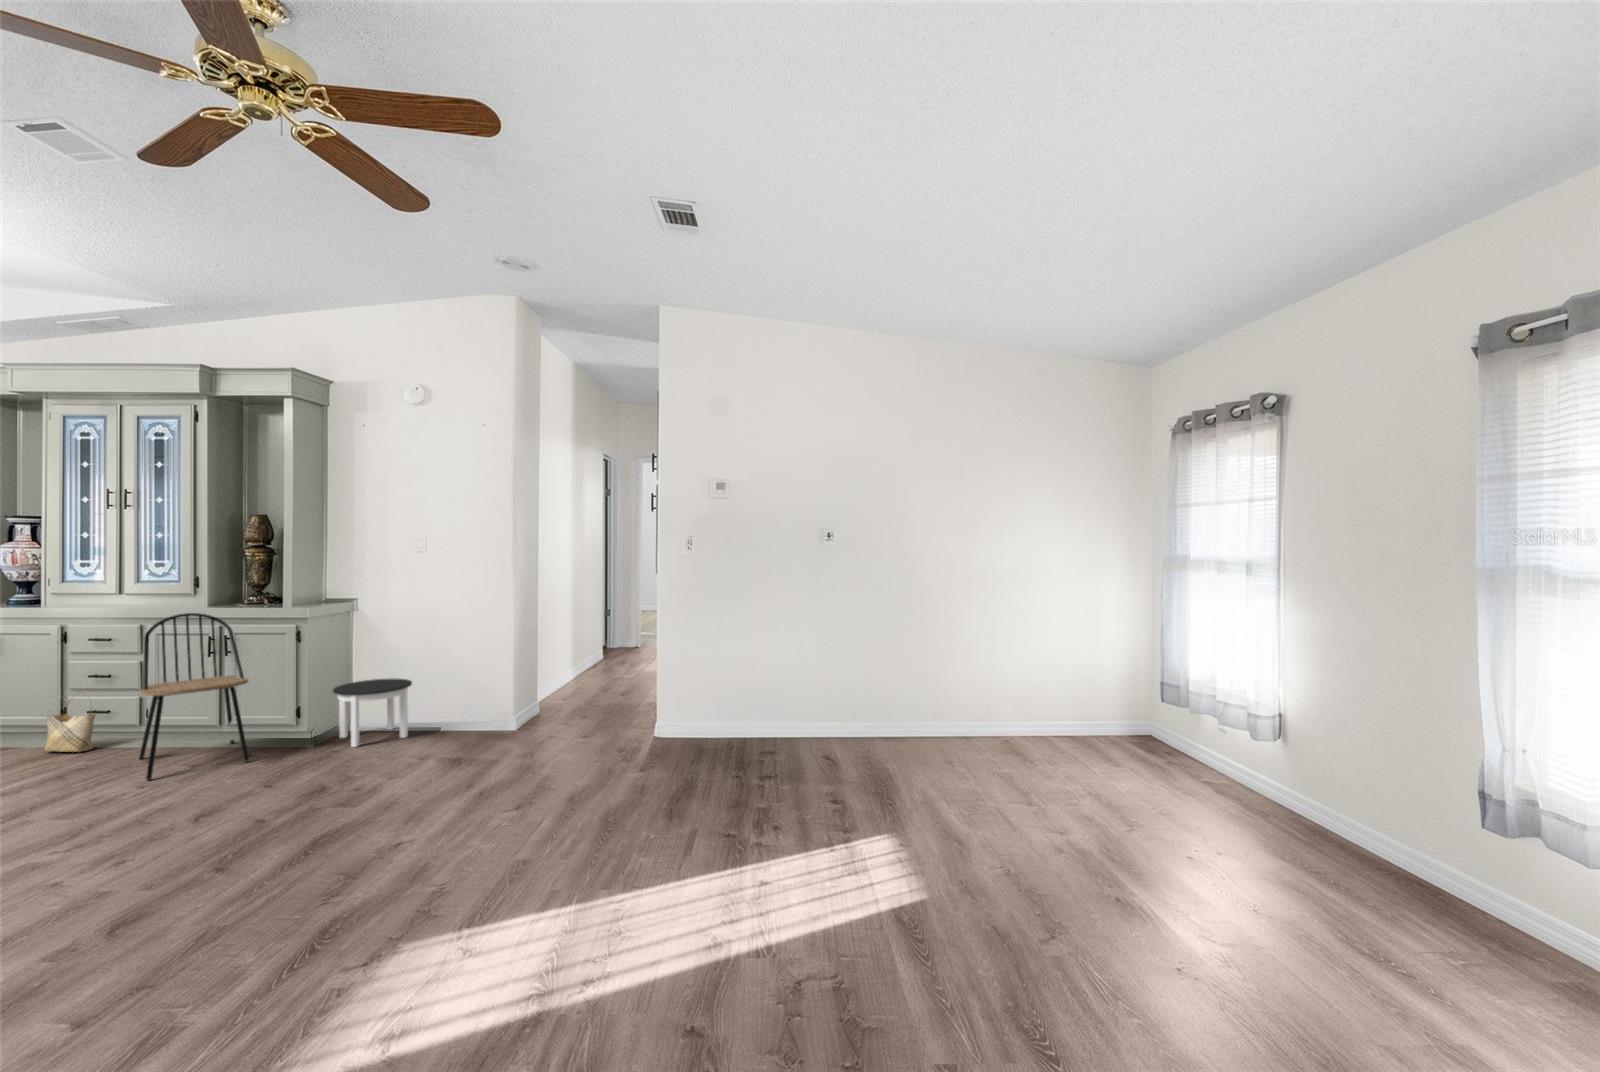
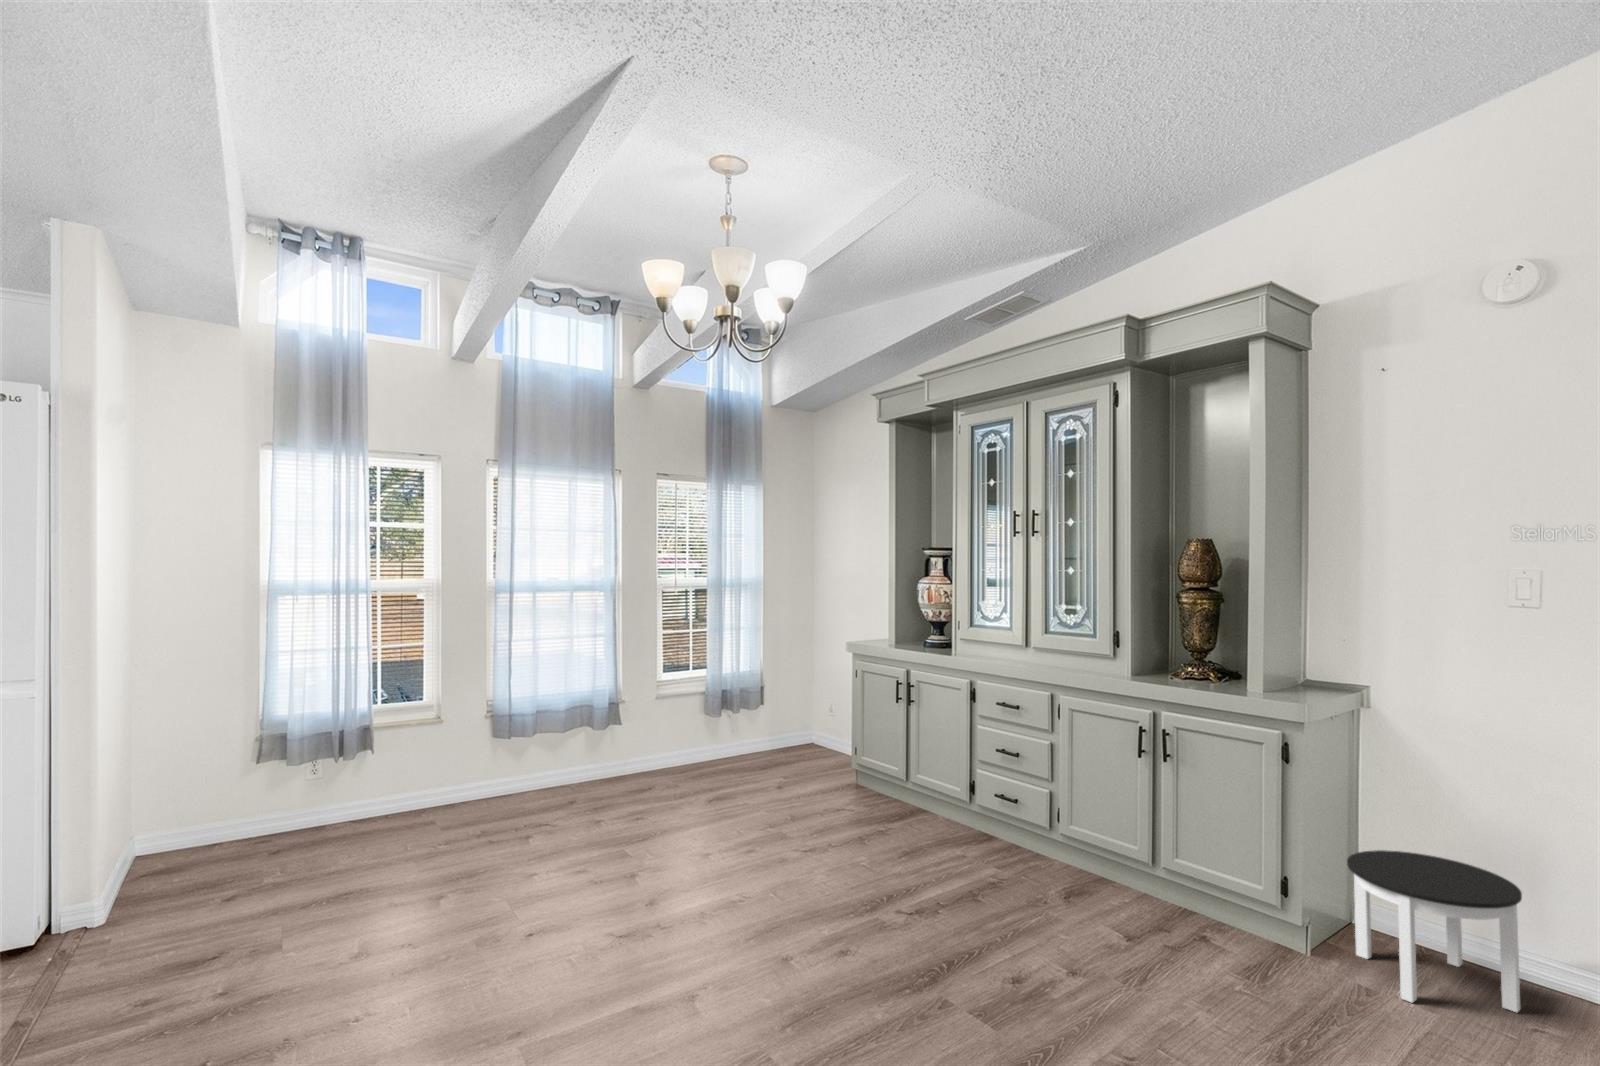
dining chair: present [139,613,249,780] -> none [1057,687,1219,967]
woven basket: present [44,701,95,752] -> none [957,772,1006,852]

